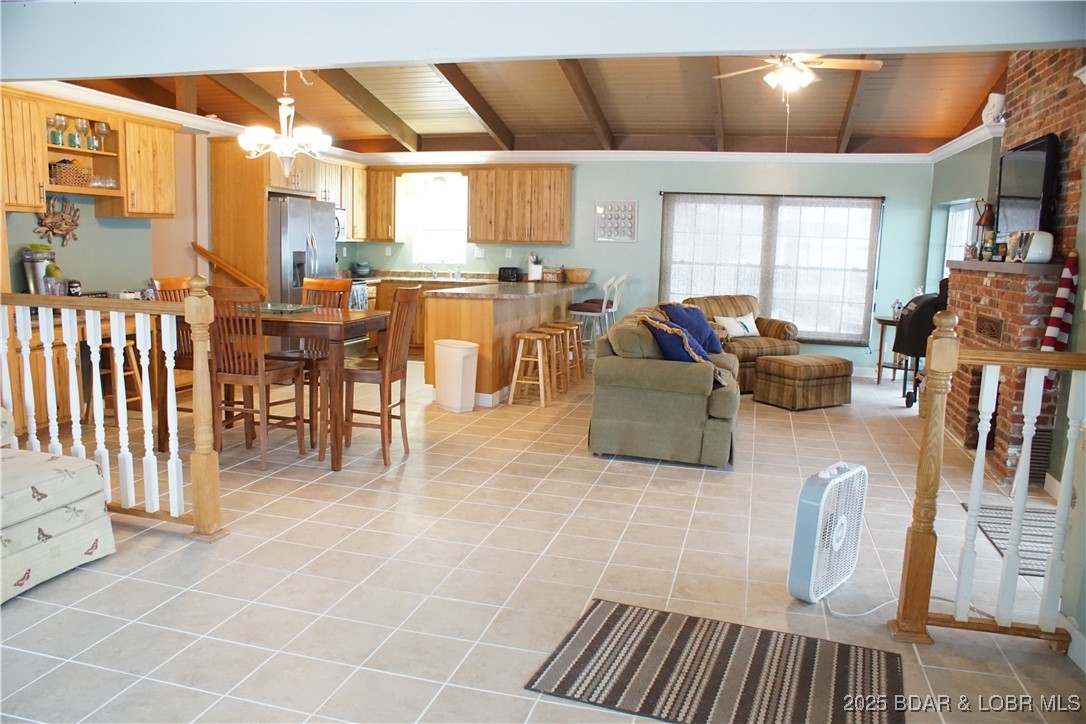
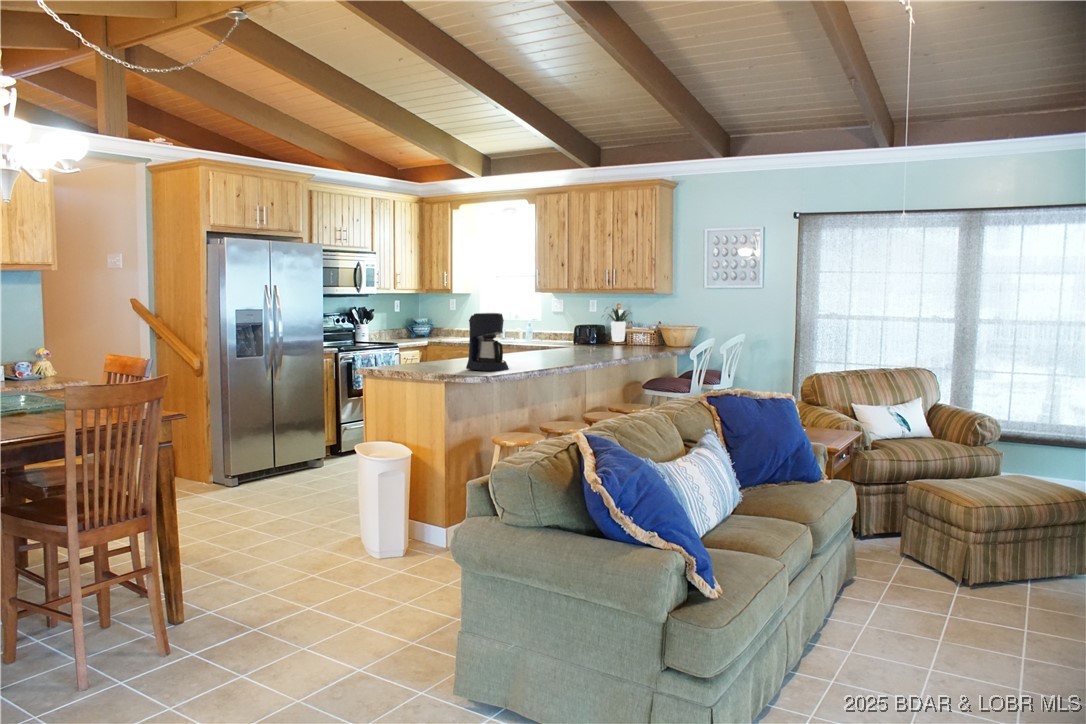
coffee maker: none [481,254,510,293] -> present [466,313,509,371]

